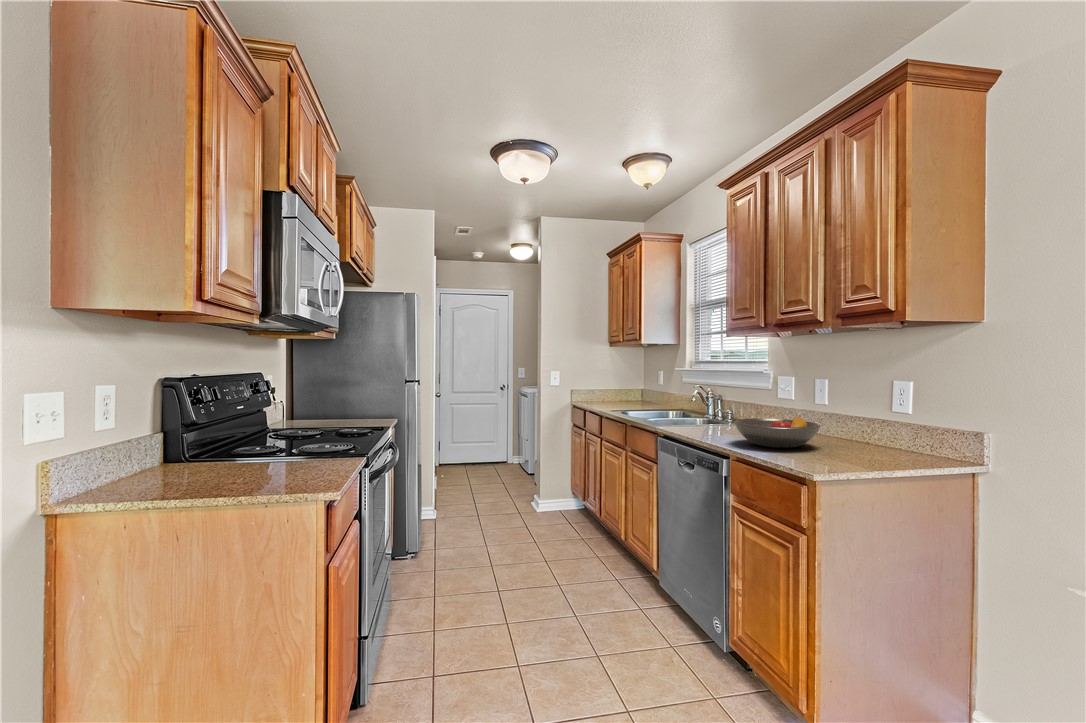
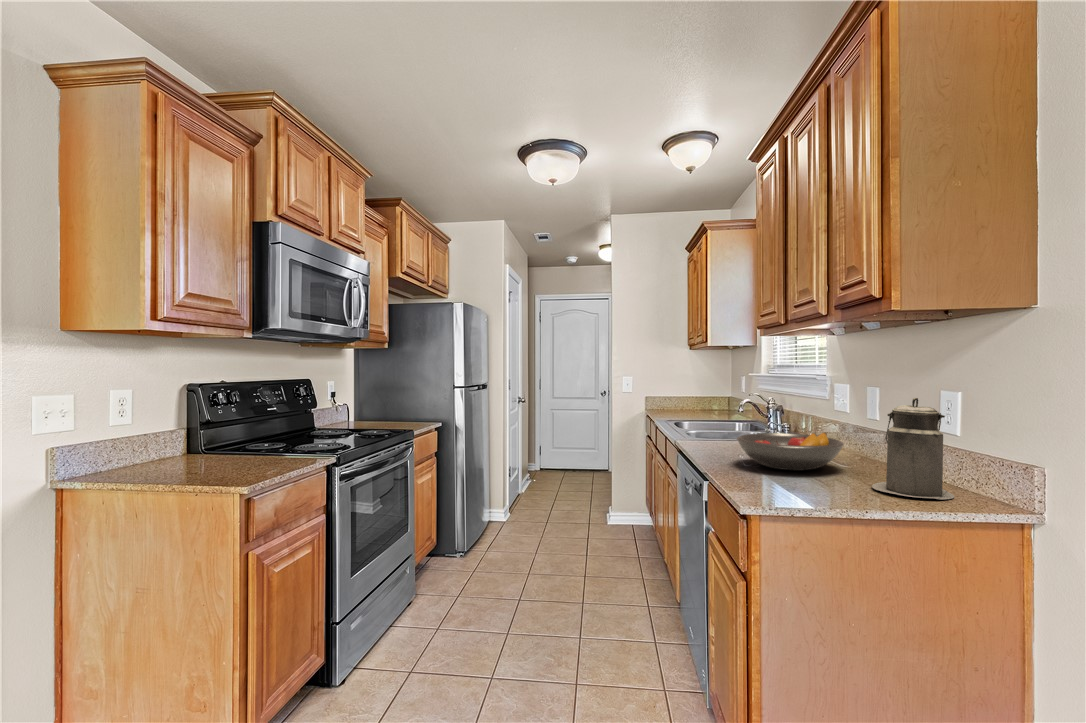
canister: none [857,387,919,462] -> present [872,398,954,500]

